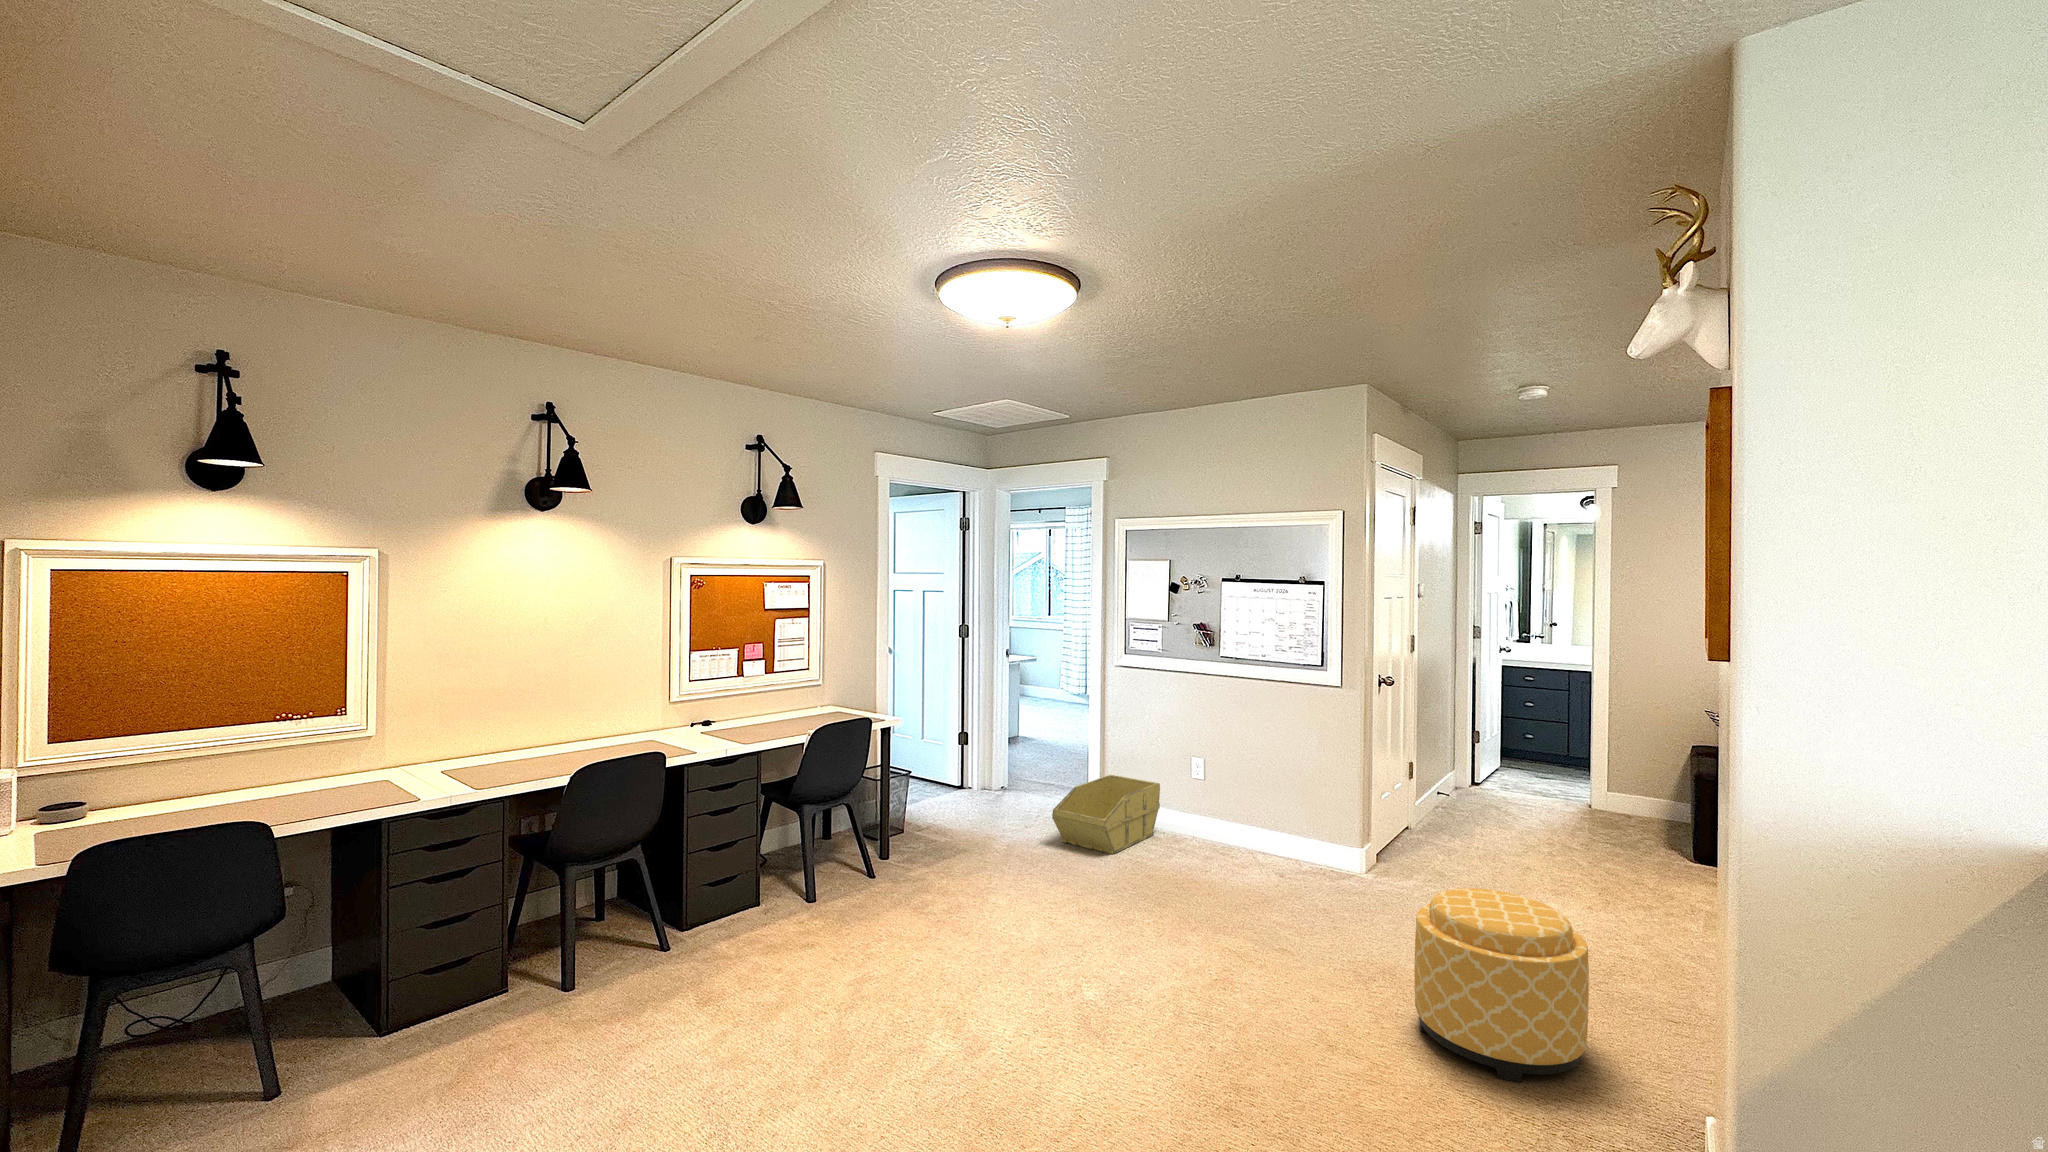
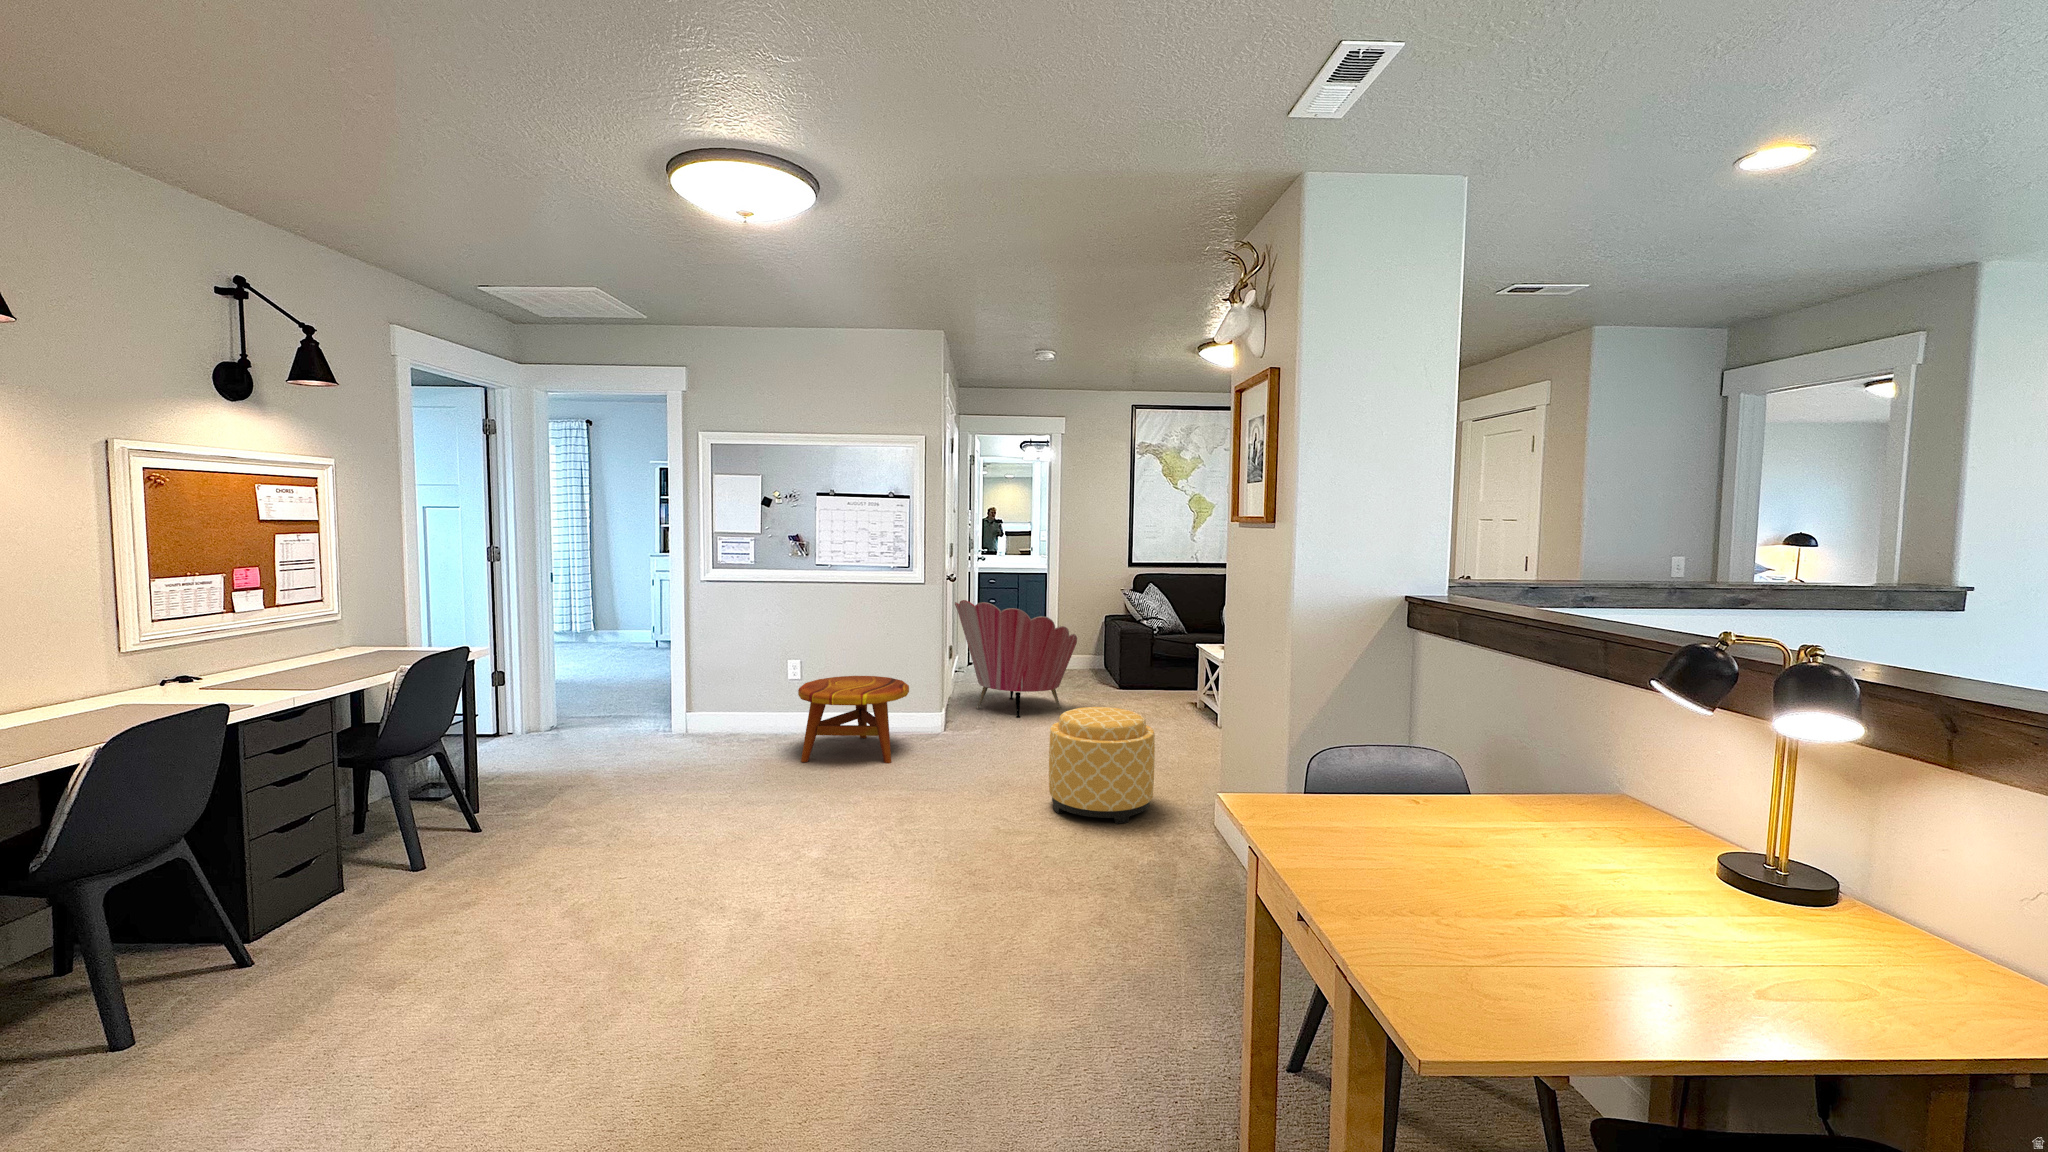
armchair: none [1407,708,1591,874] -> present [955,600,1077,718]
storage bin: present [1052,775,1160,854] -> none [662,689,756,759]
side table: none [1174,784,1306,898] -> present [798,676,909,763]

